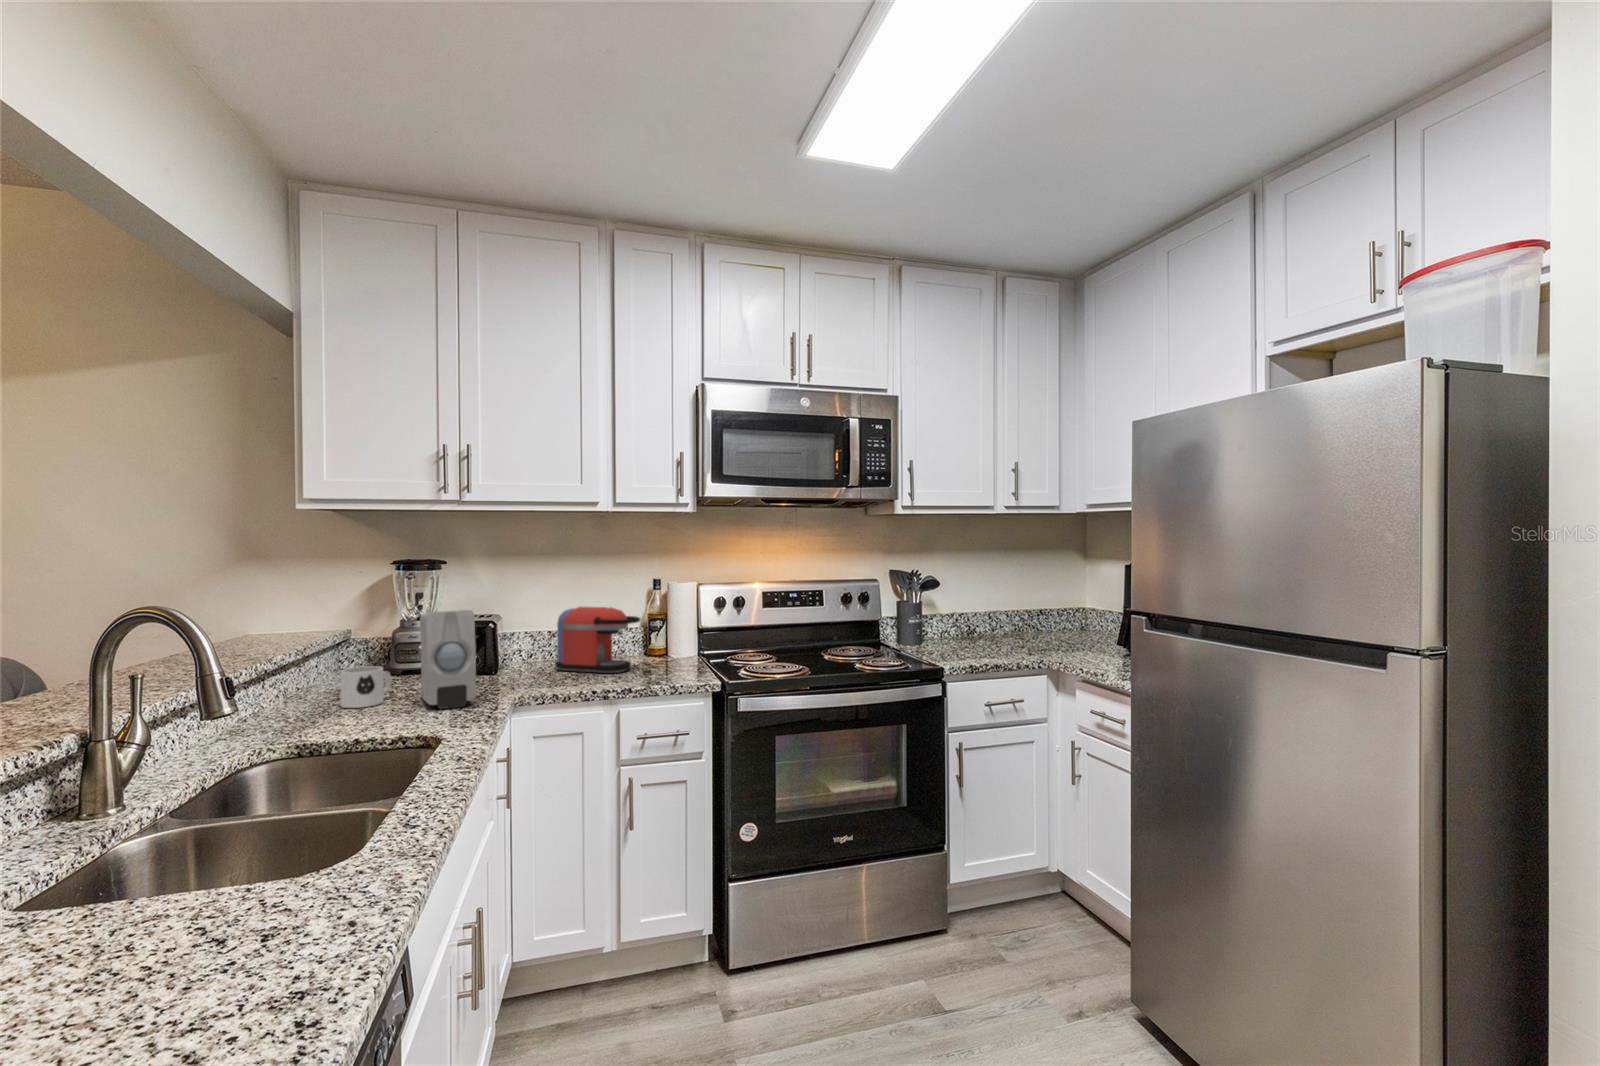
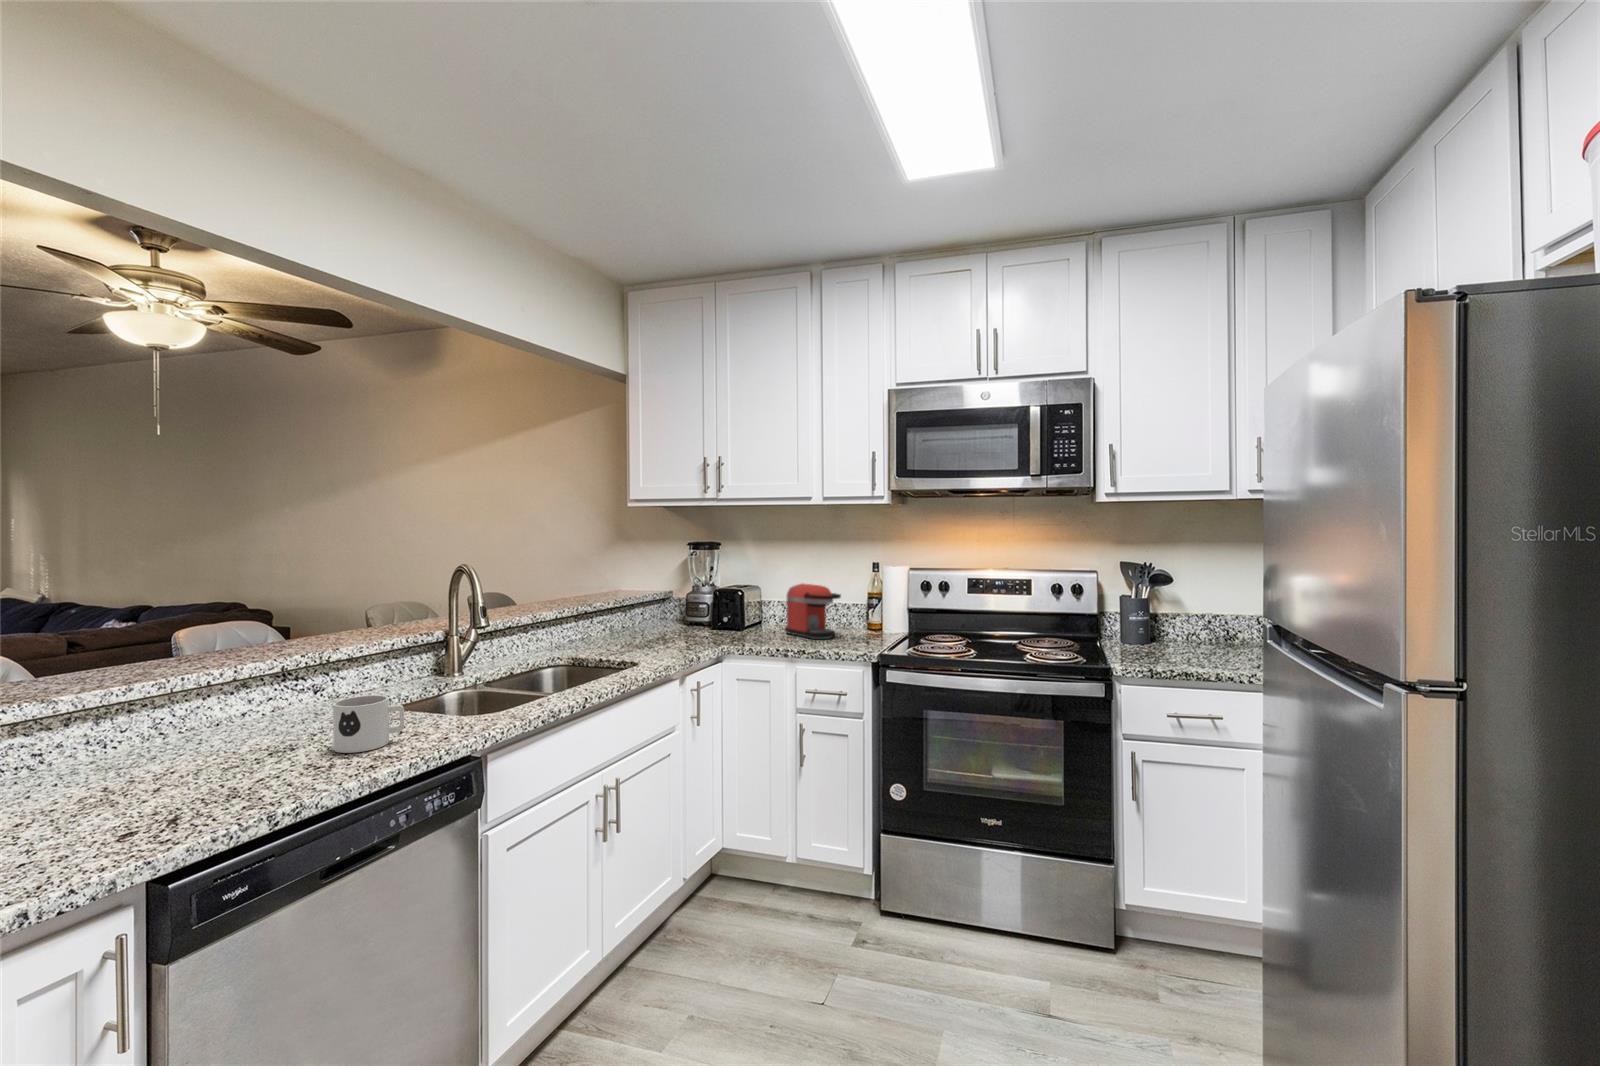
soap dispenser: present [420,610,476,709] -> none [662,580,702,649]
mug: present [341,666,391,708] -> present [333,695,404,753]

